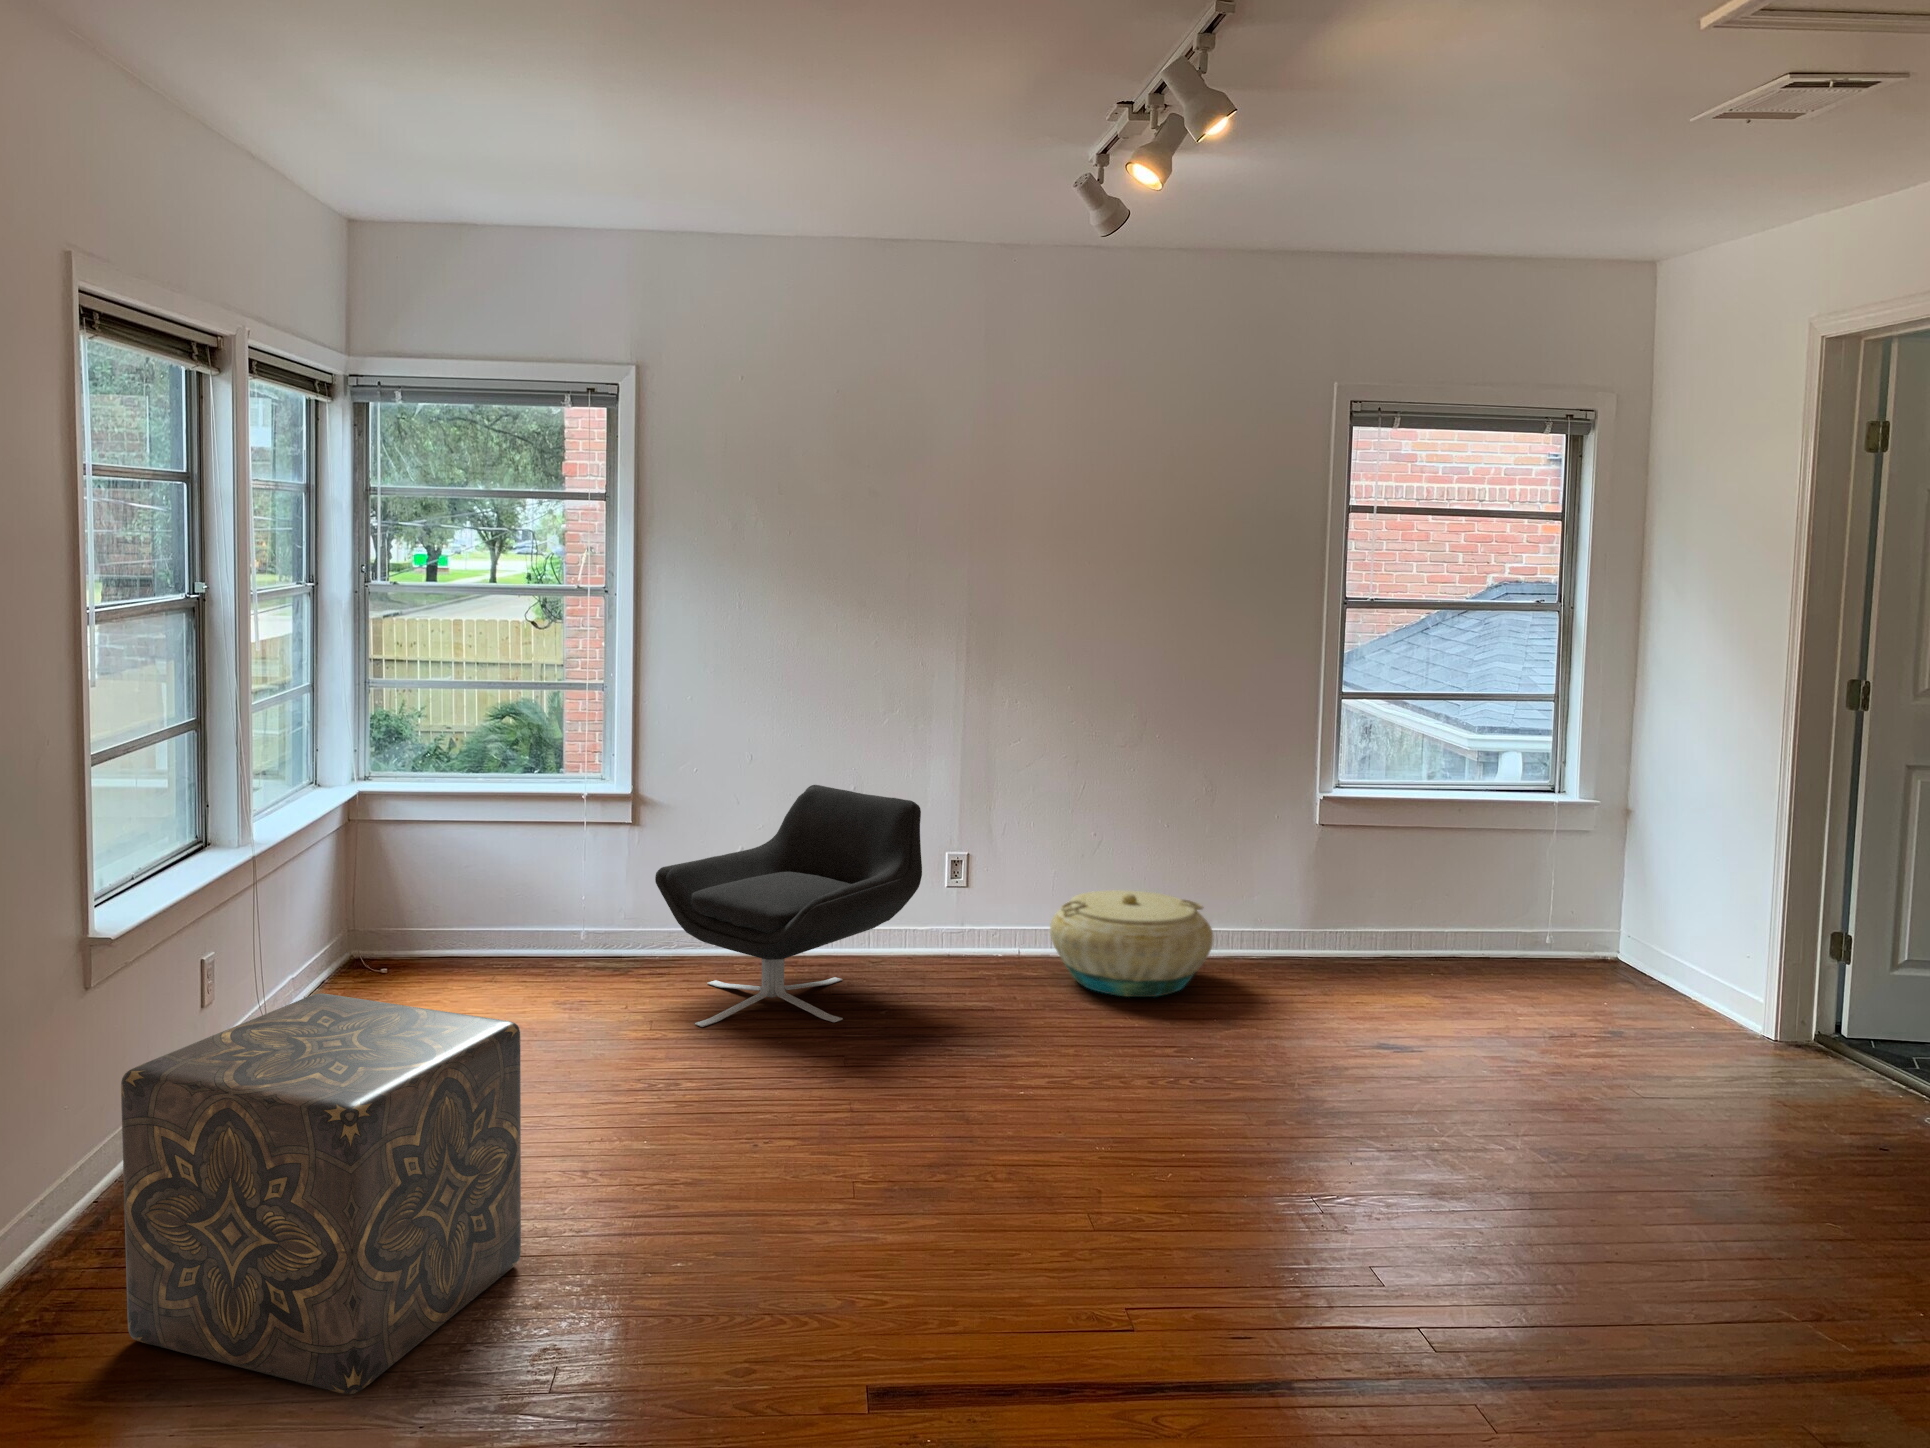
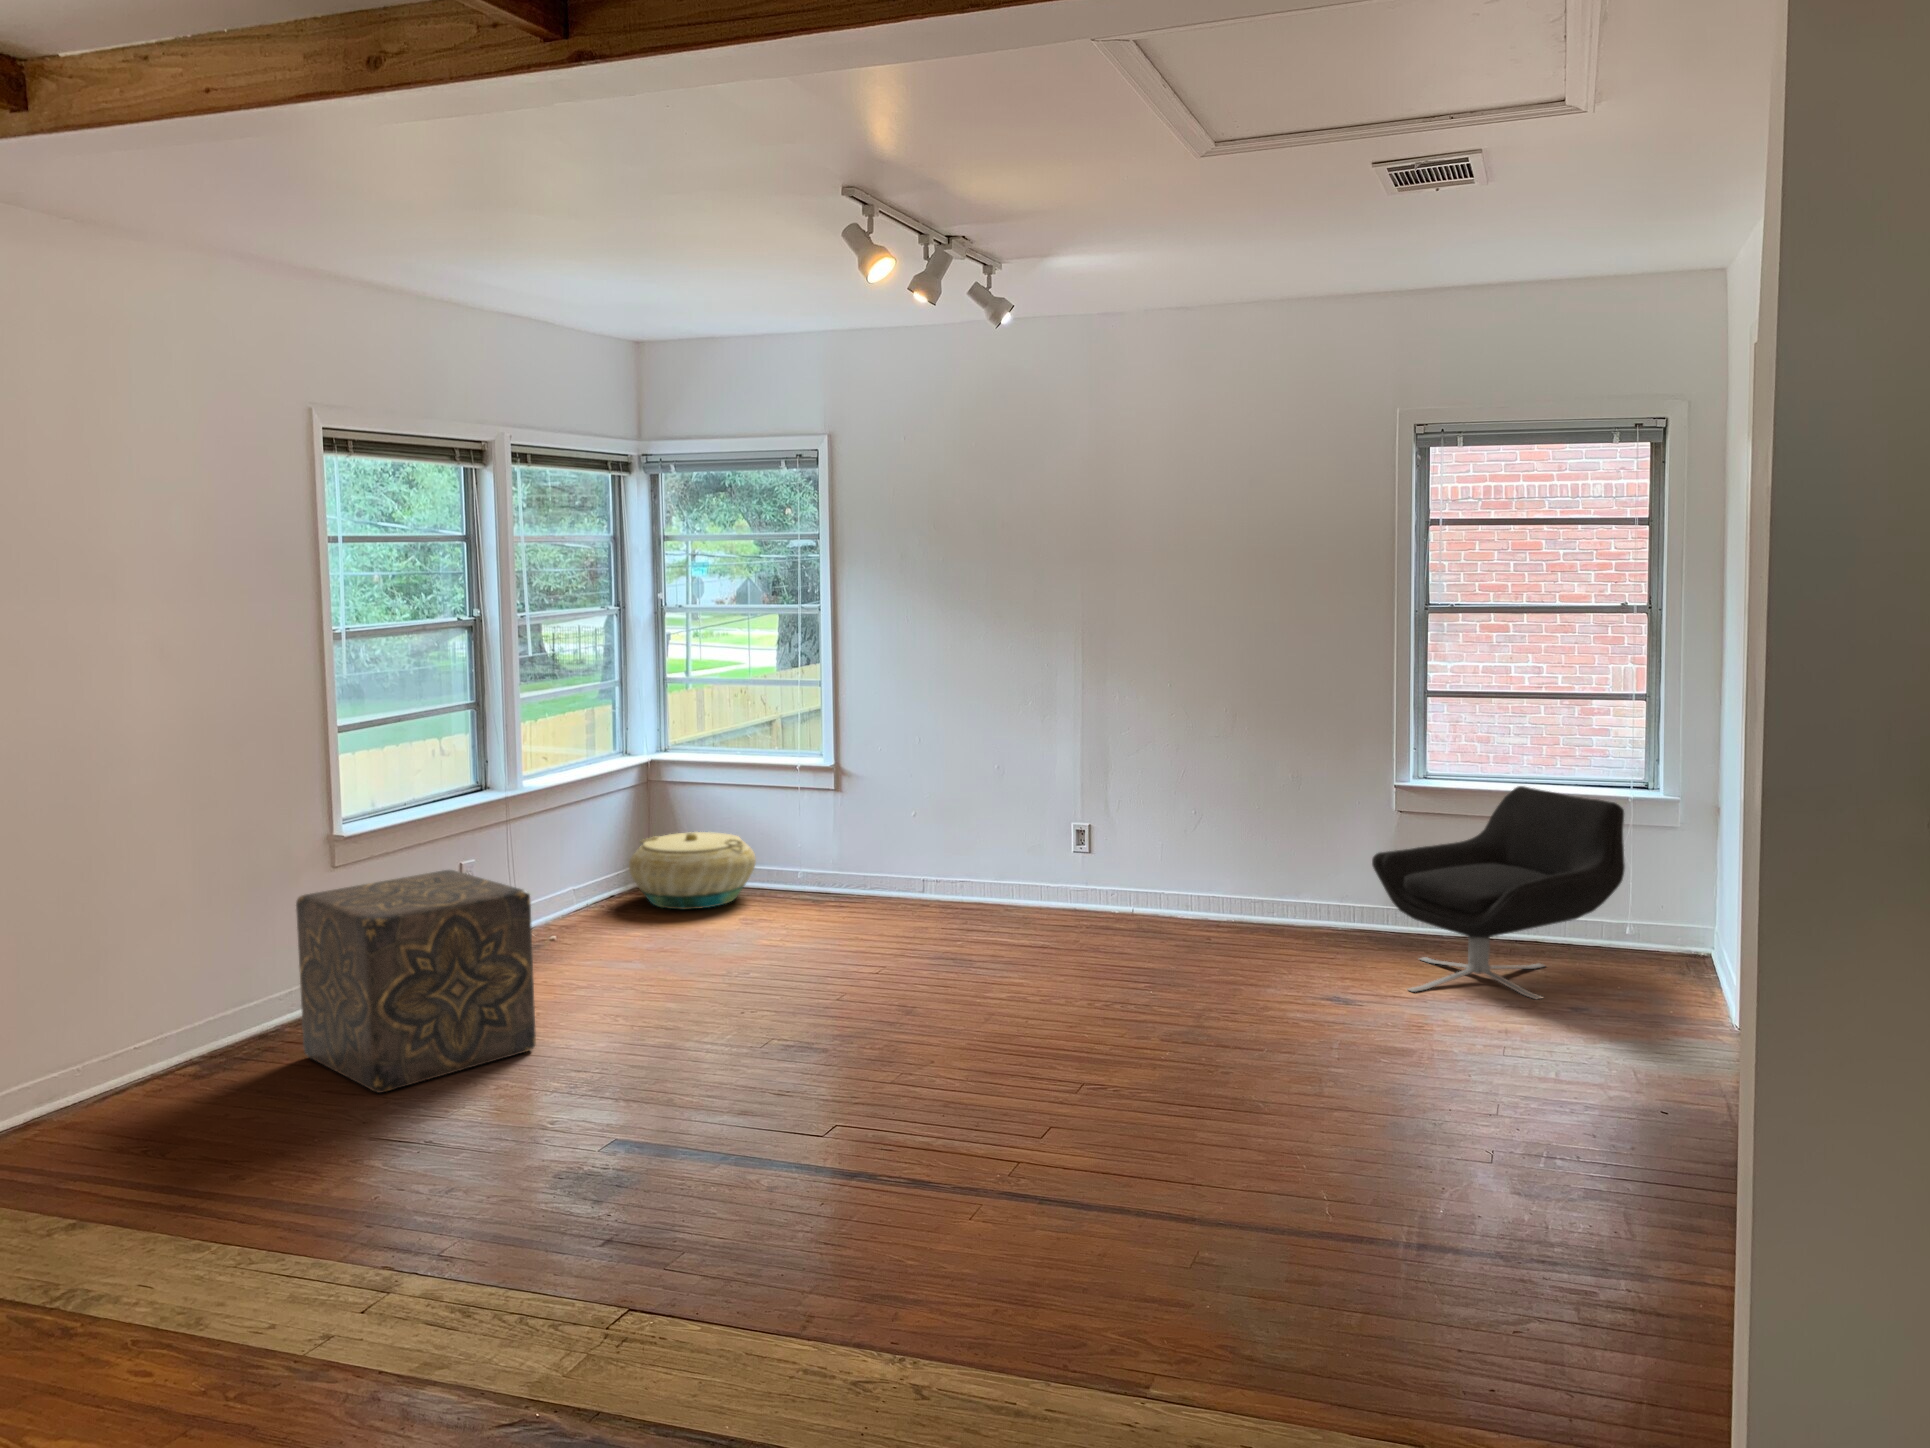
lounge chair: present [655,785,922,1027] -> present [1372,786,1625,1000]
basket: present [1050,890,1213,997] -> present [629,832,756,909]

